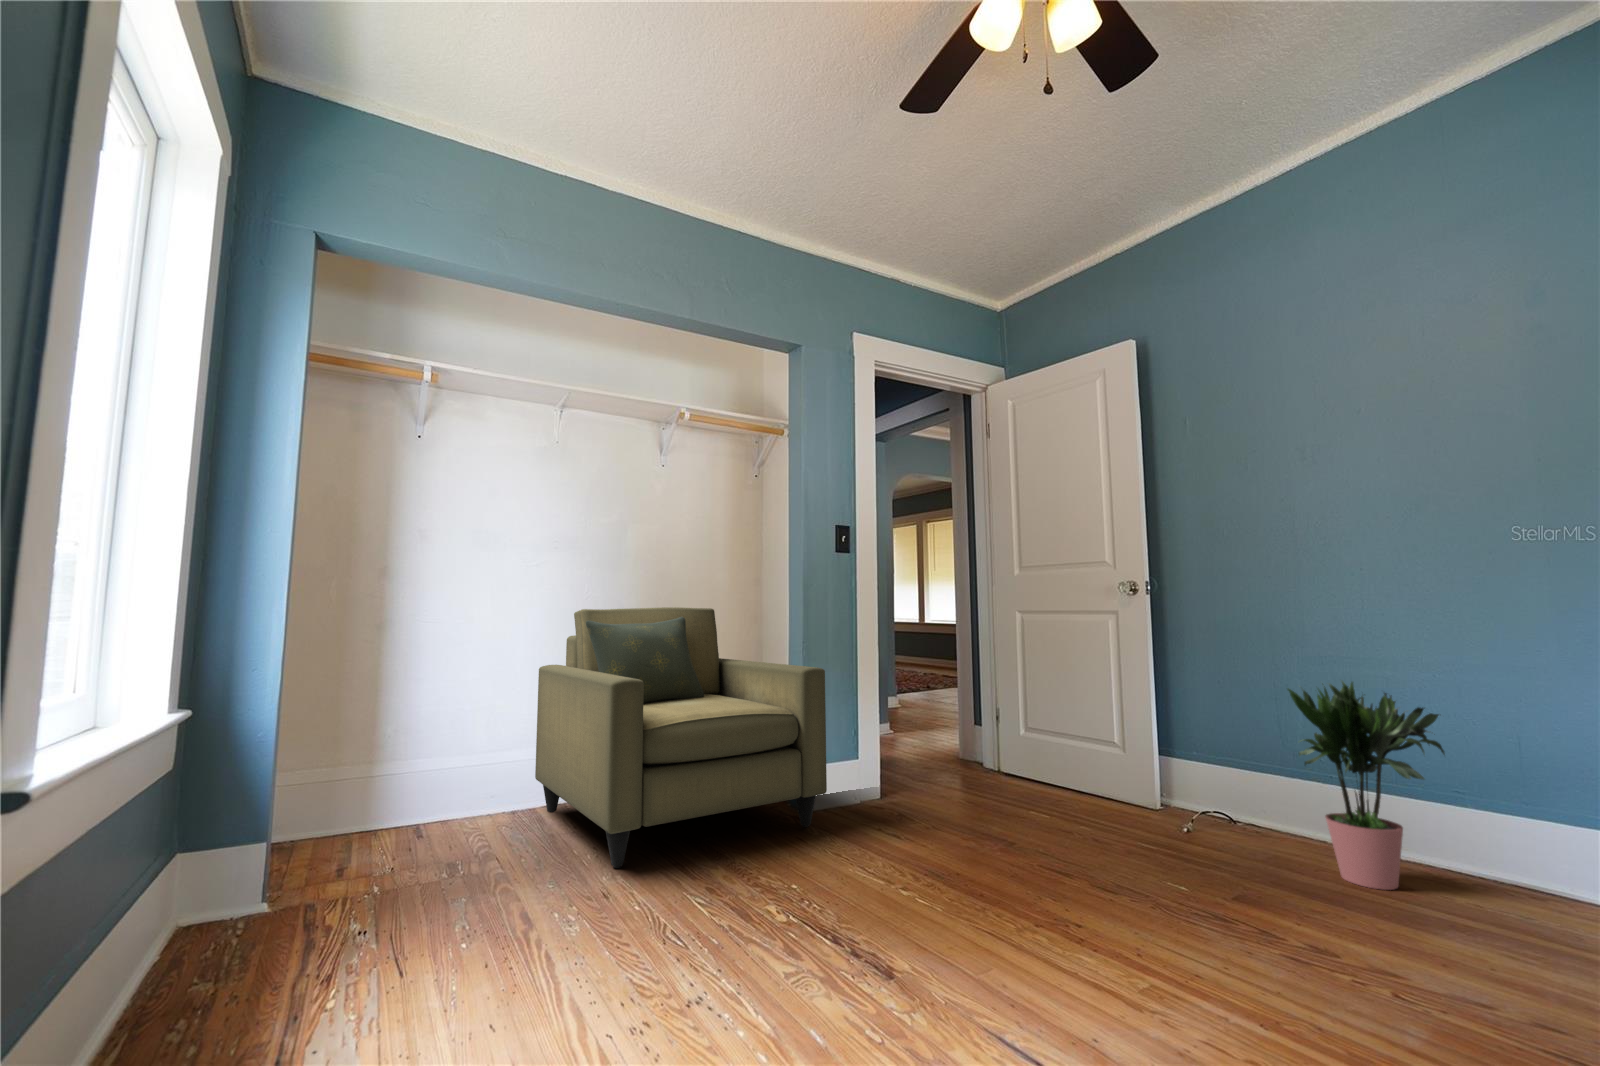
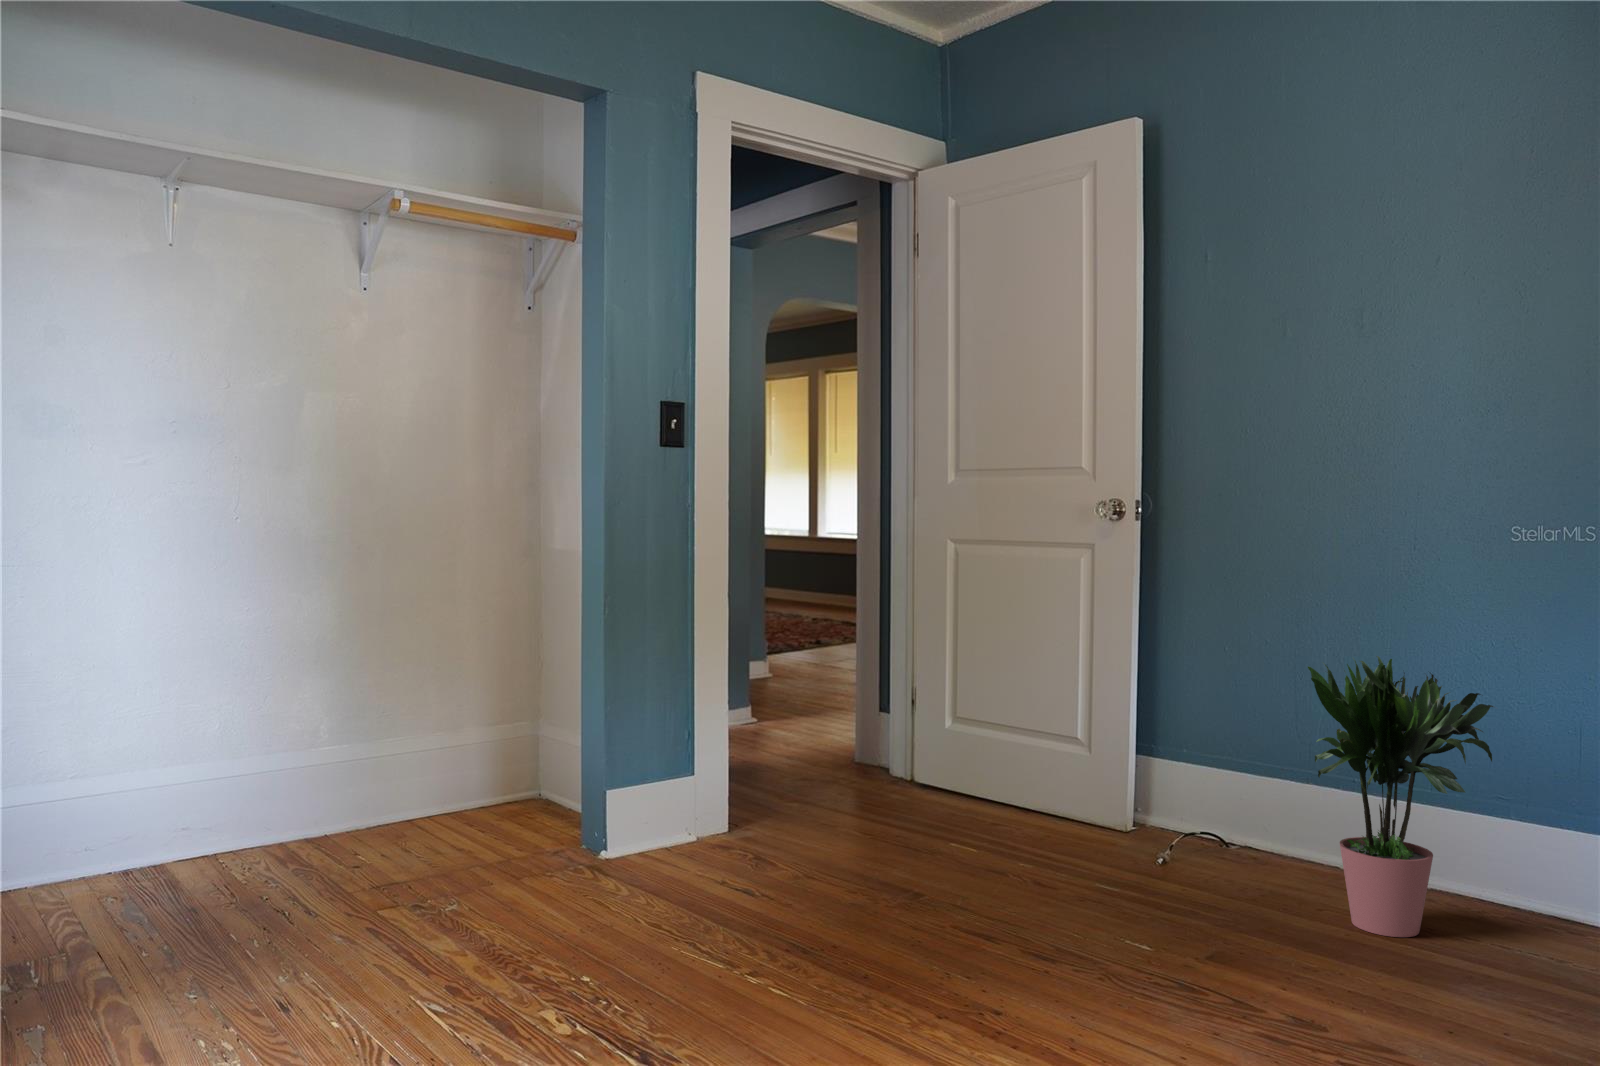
armchair: present [535,607,827,868] -> none [151,538,641,963]

